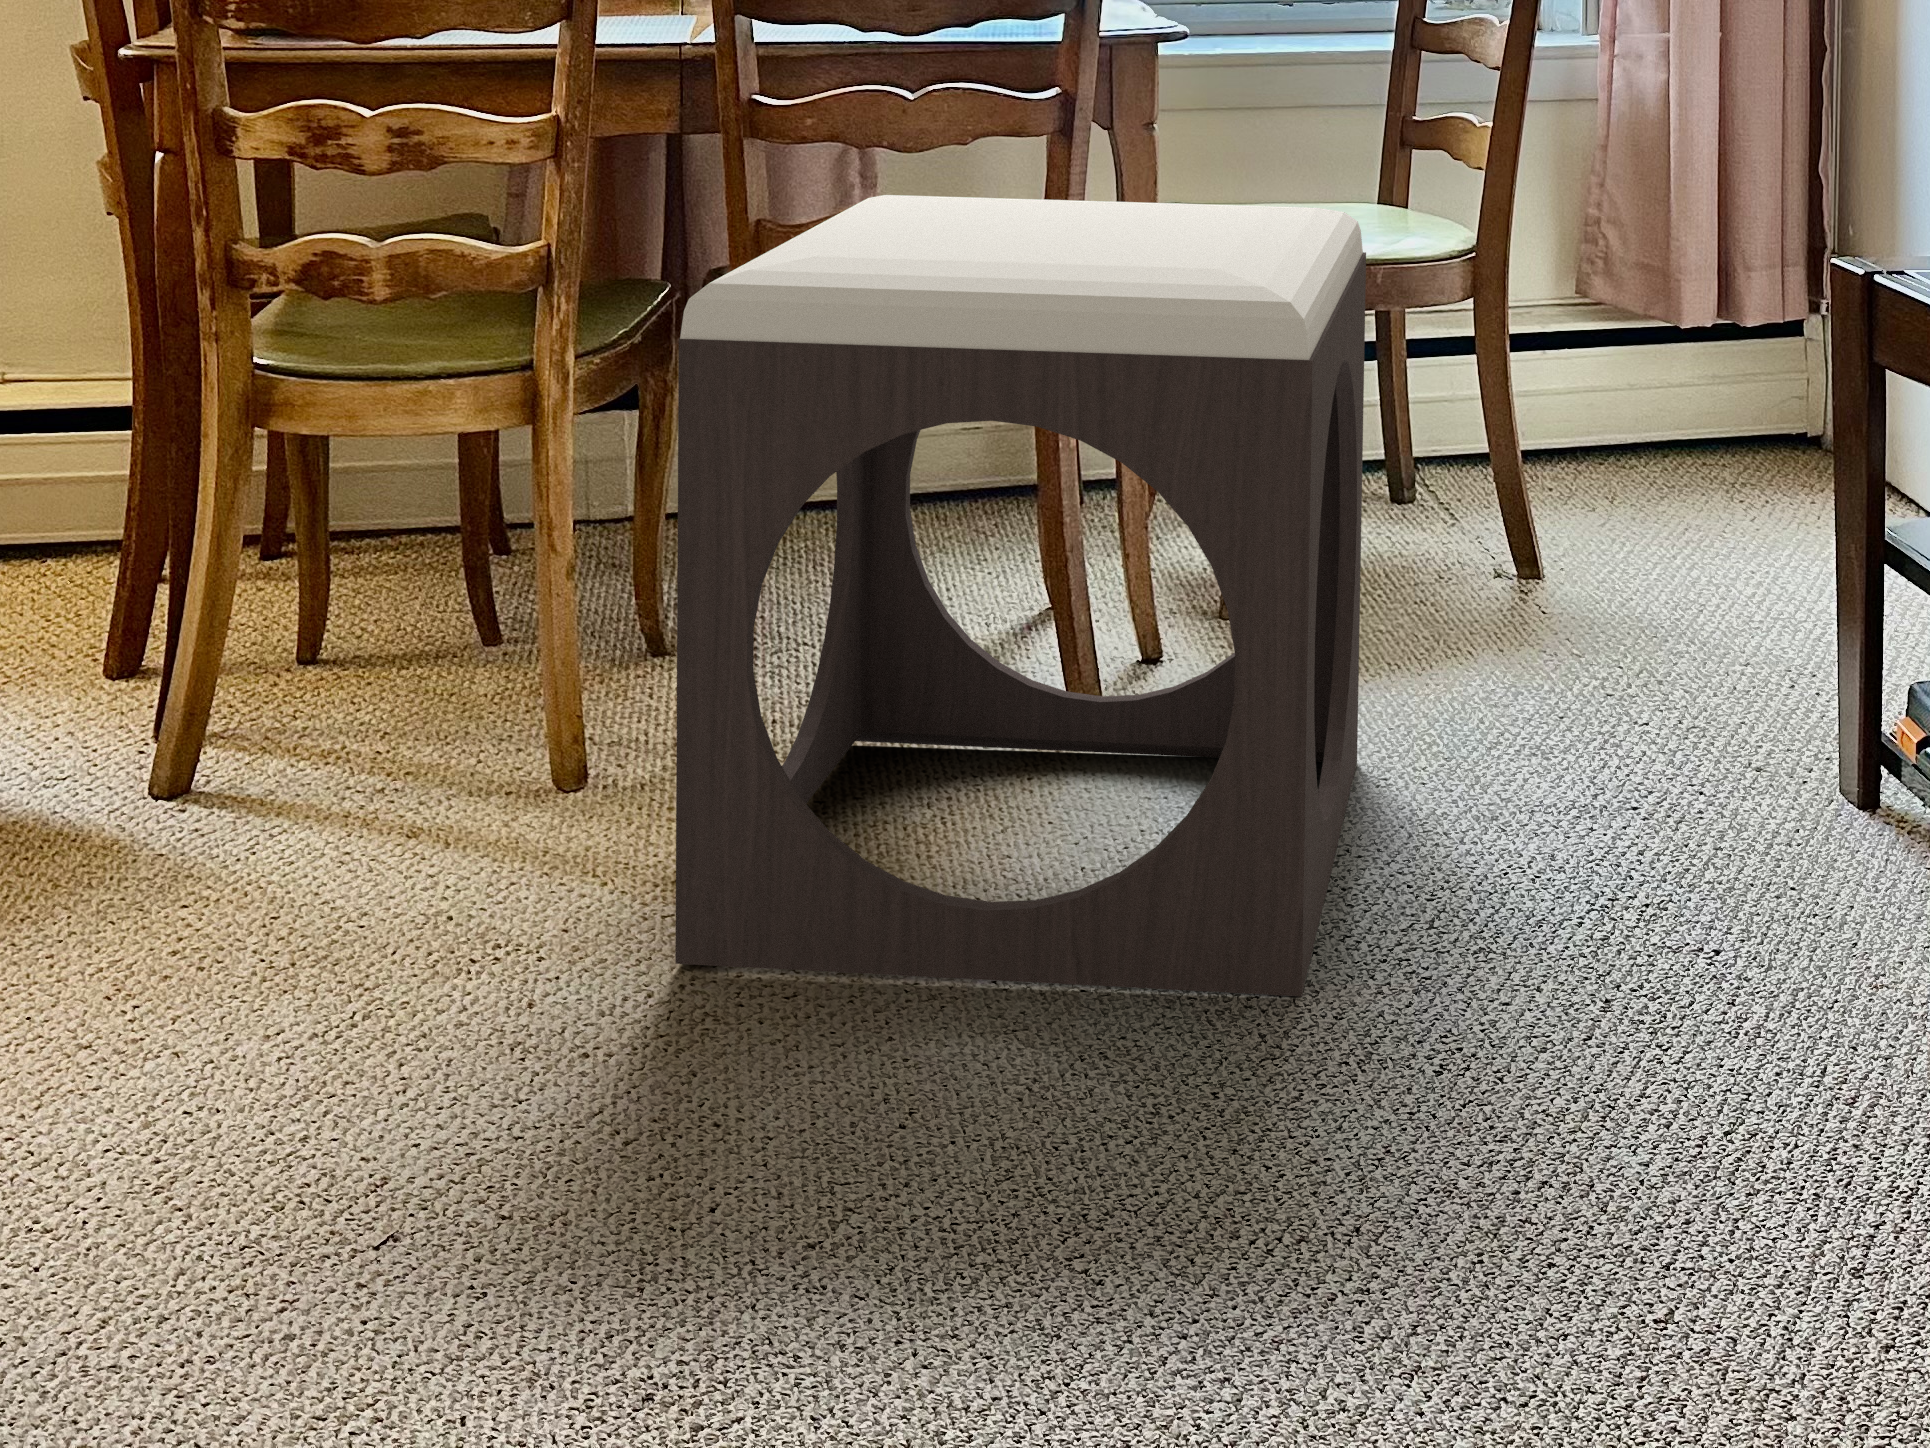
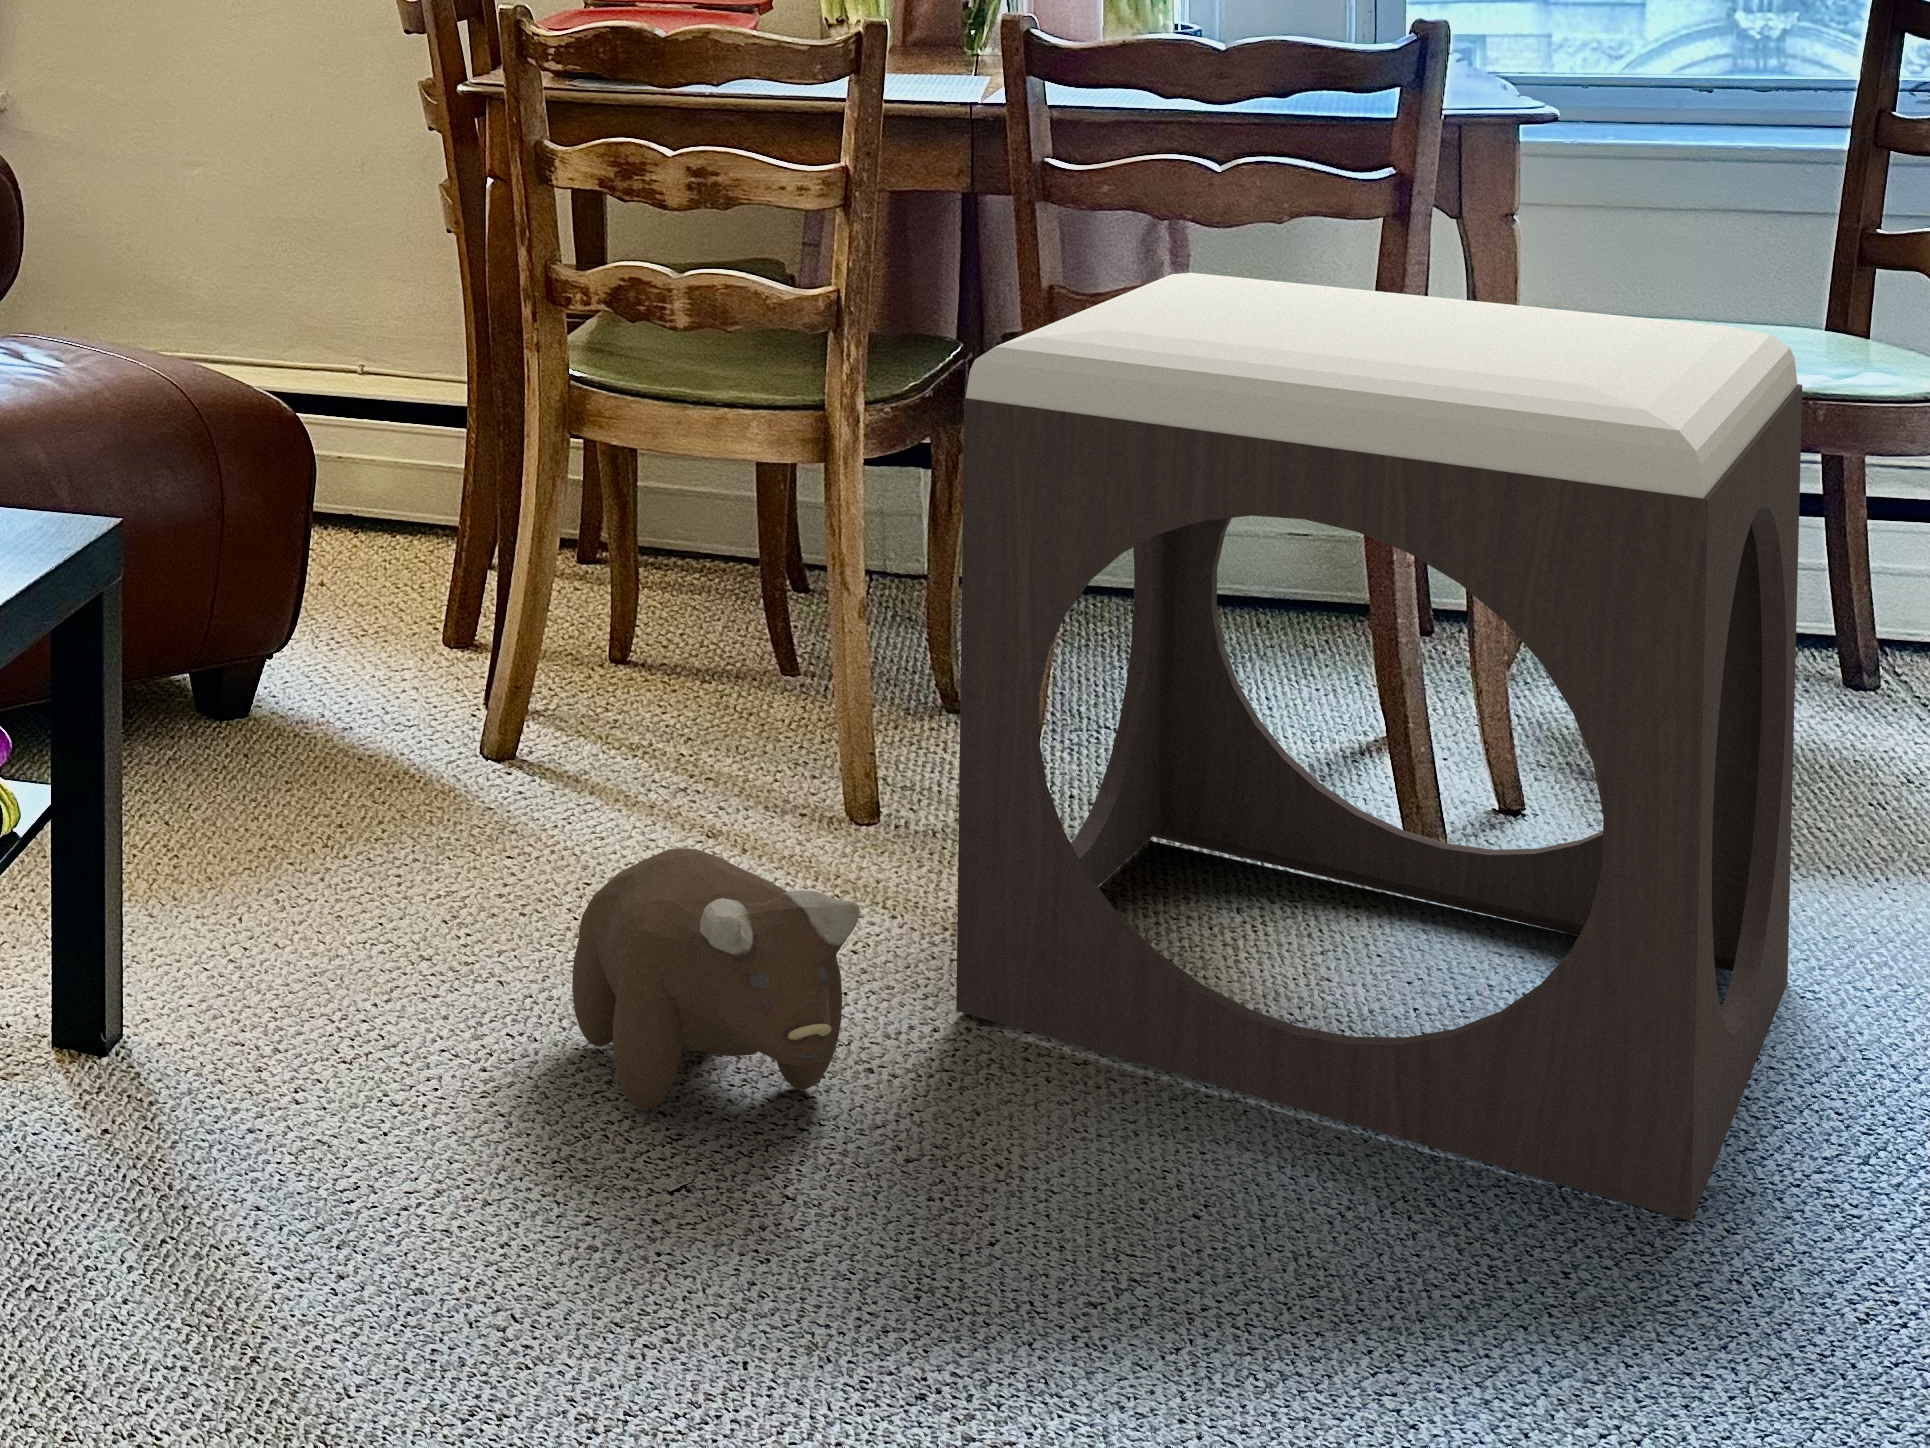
plush toy: none [260,861,578,1164] -> present [572,848,860,1110]

